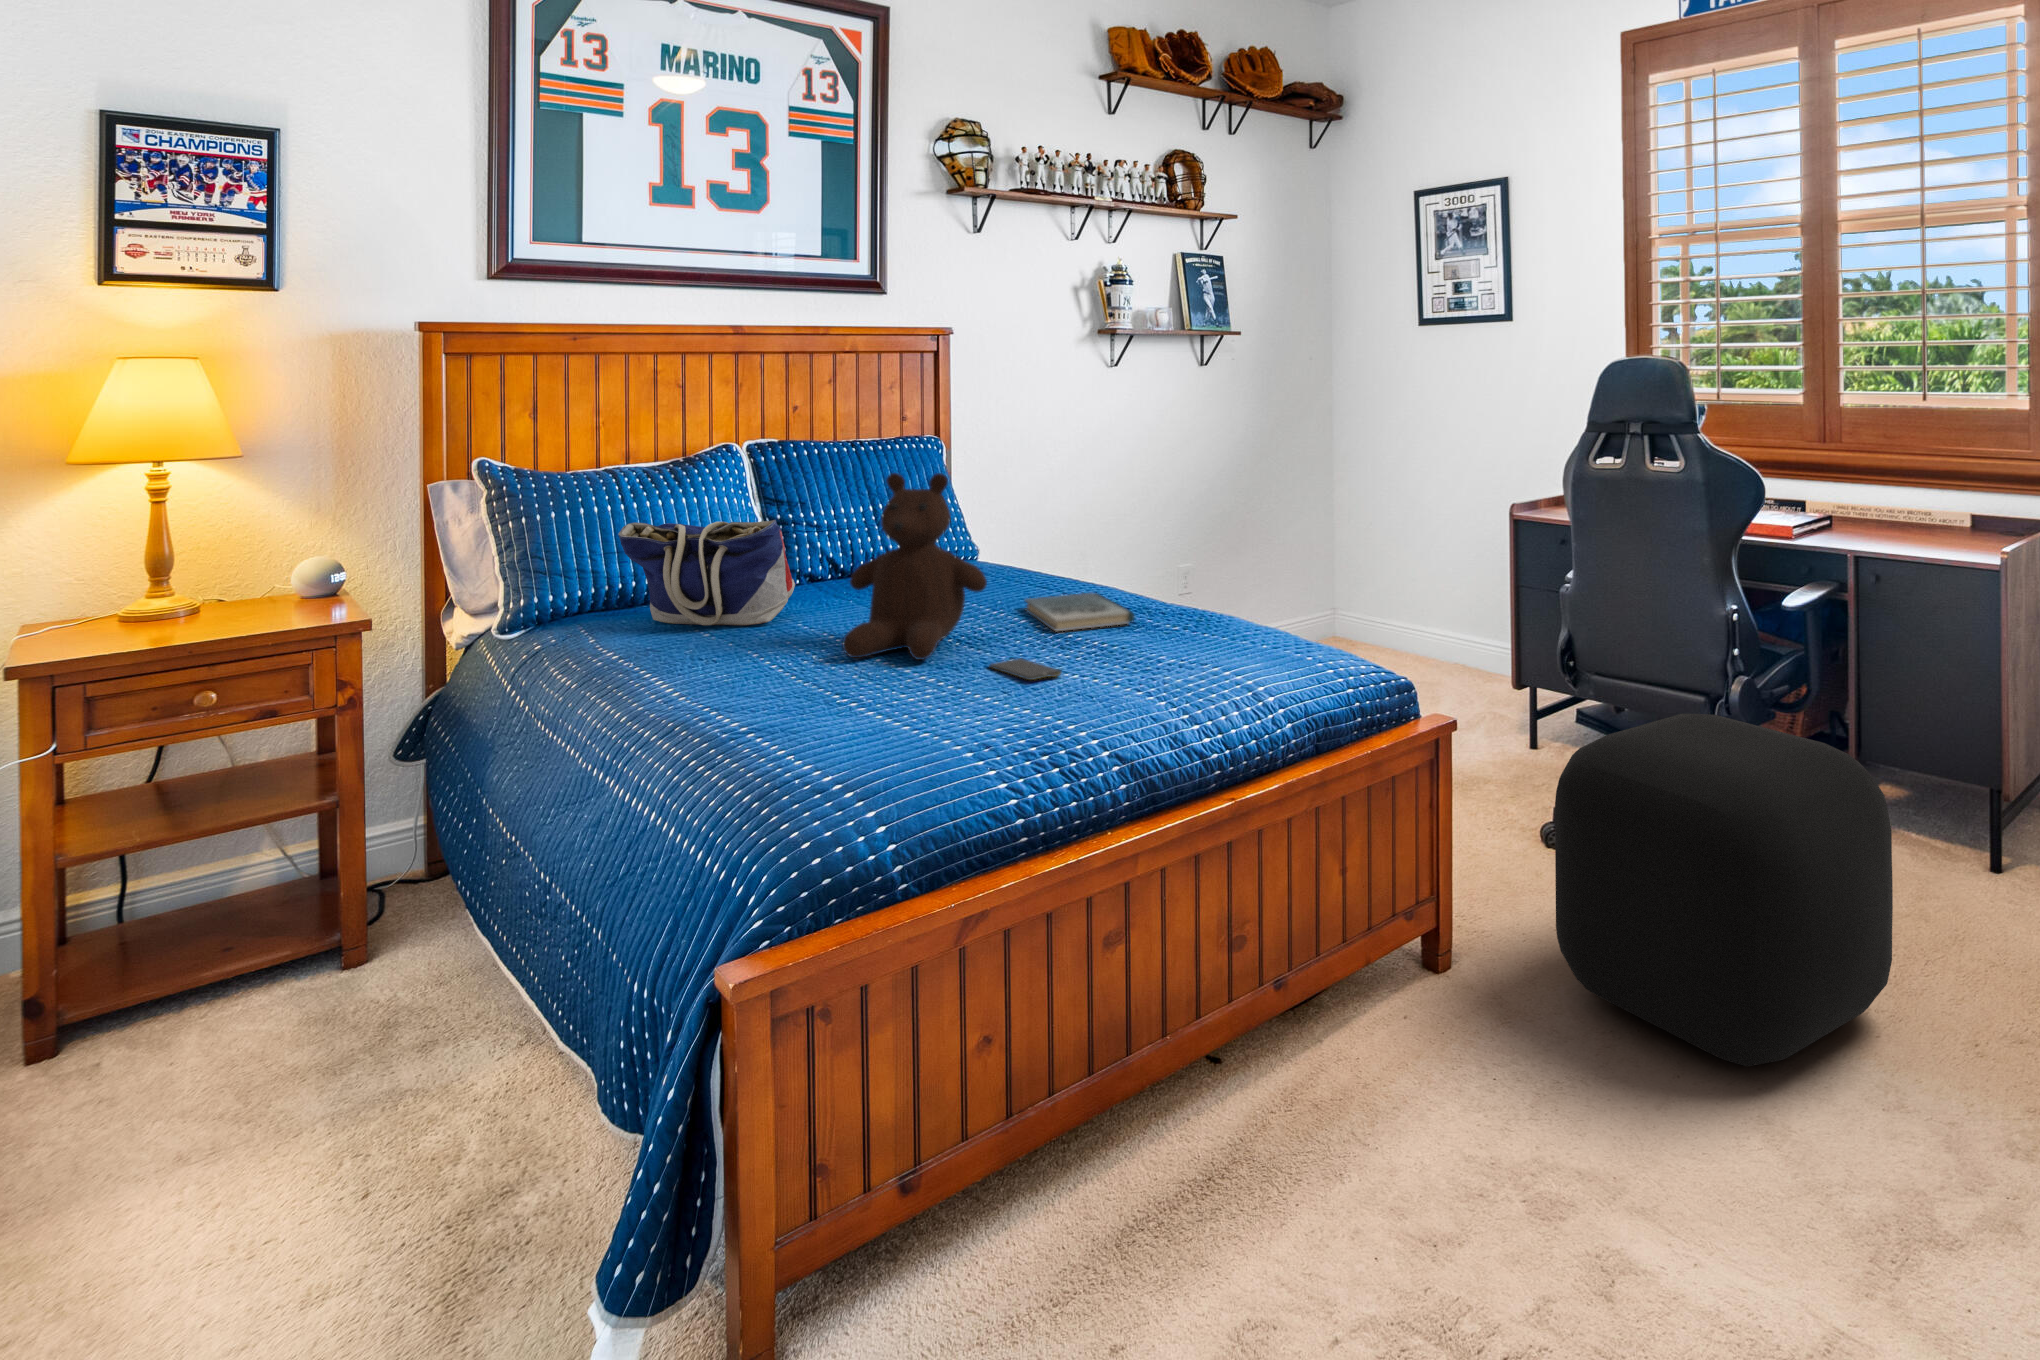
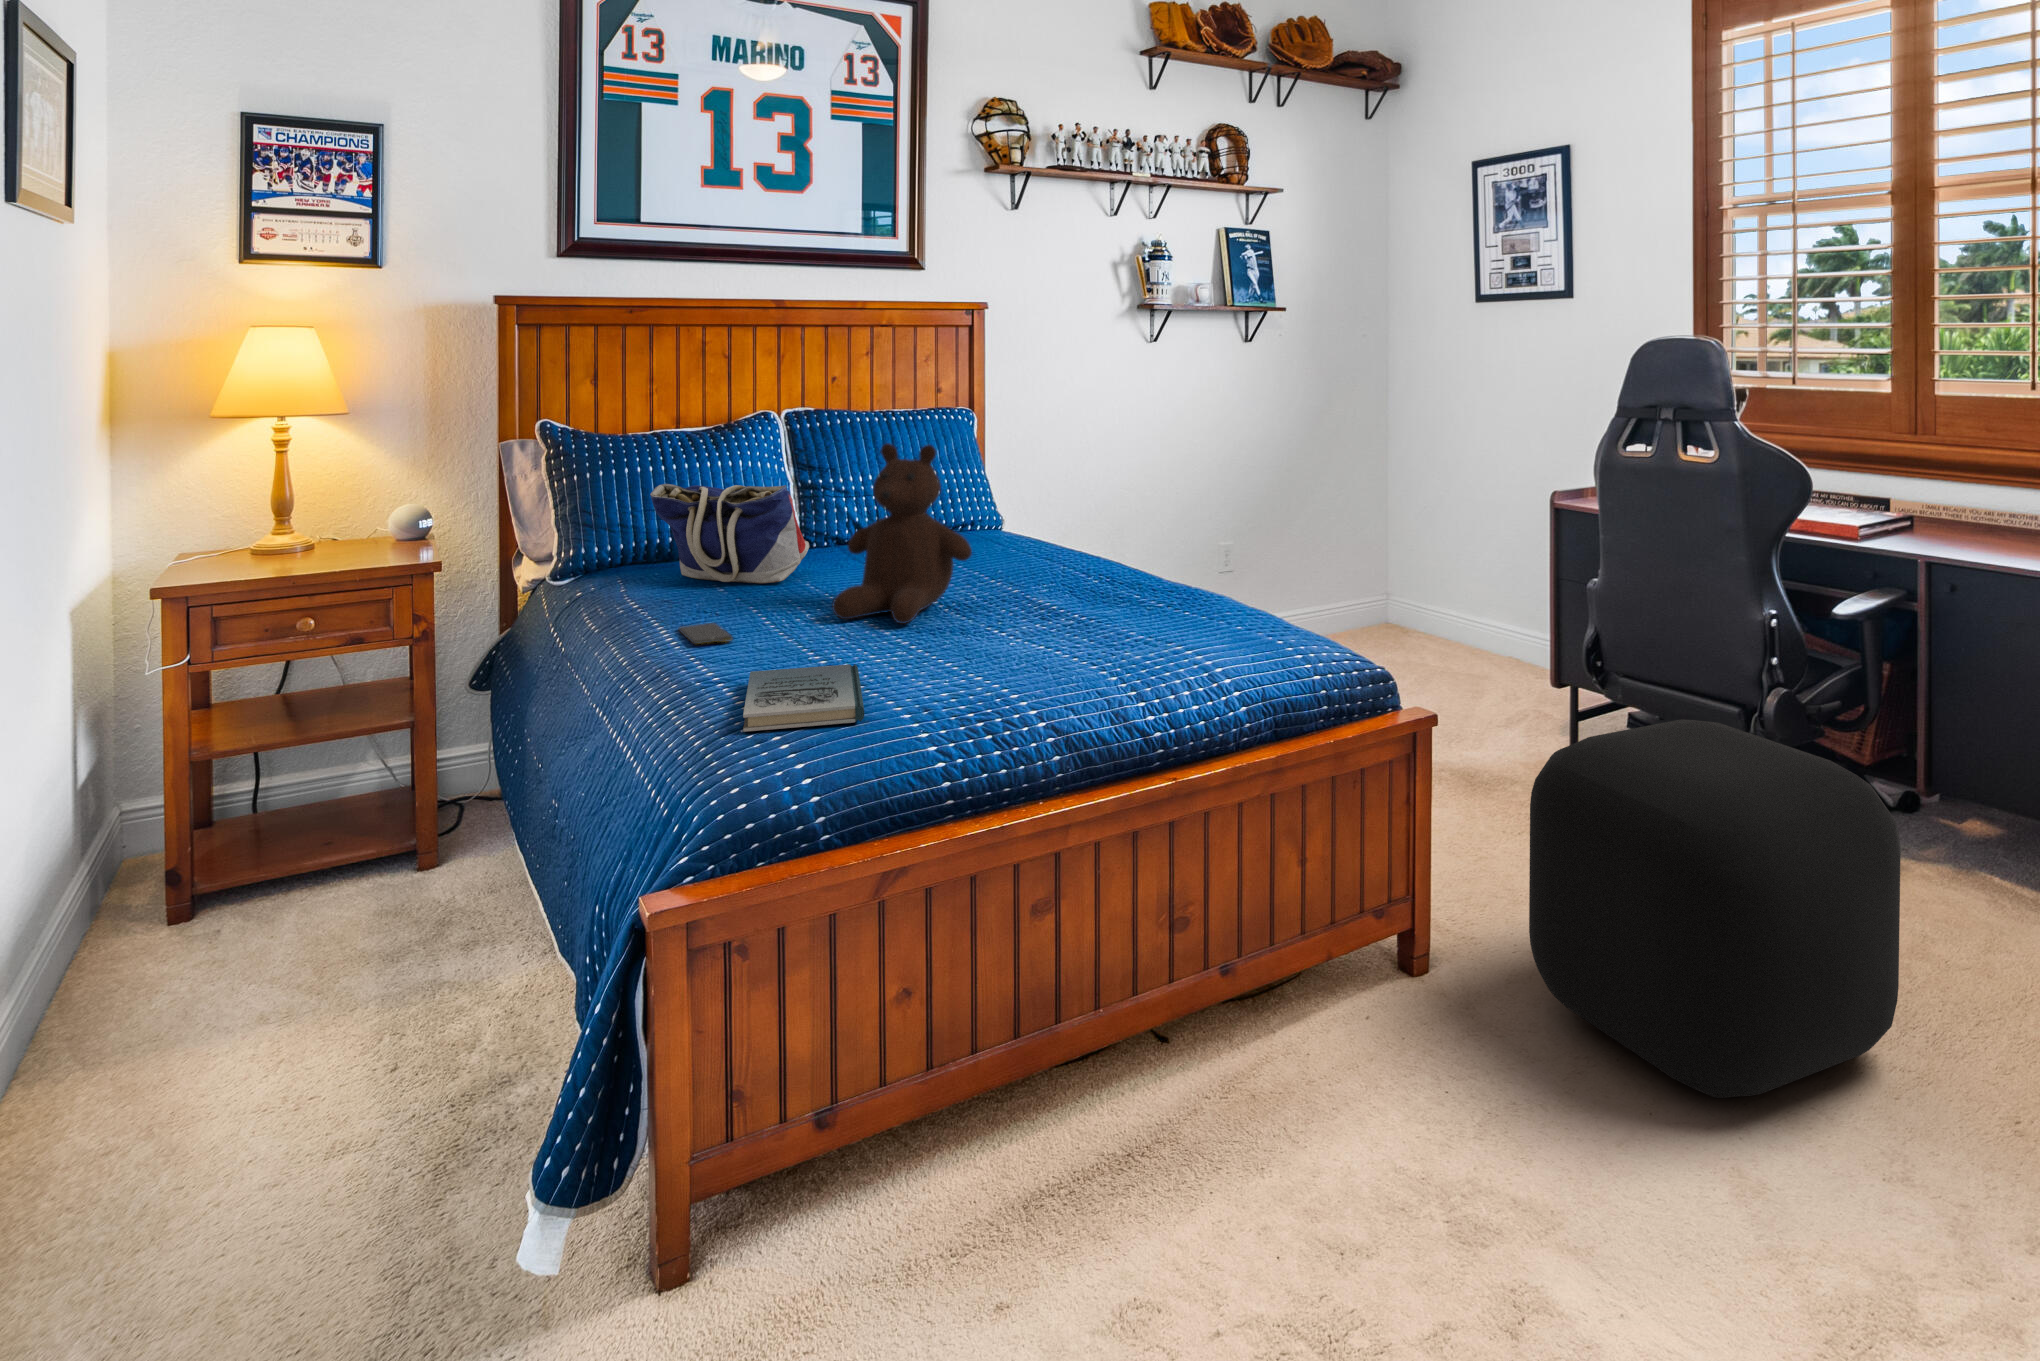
book: present [1025,592,1135,631] -> present [743,664,864,732]
smartphone: present [989,658,1062,680] -> present [678,623,733,644]

